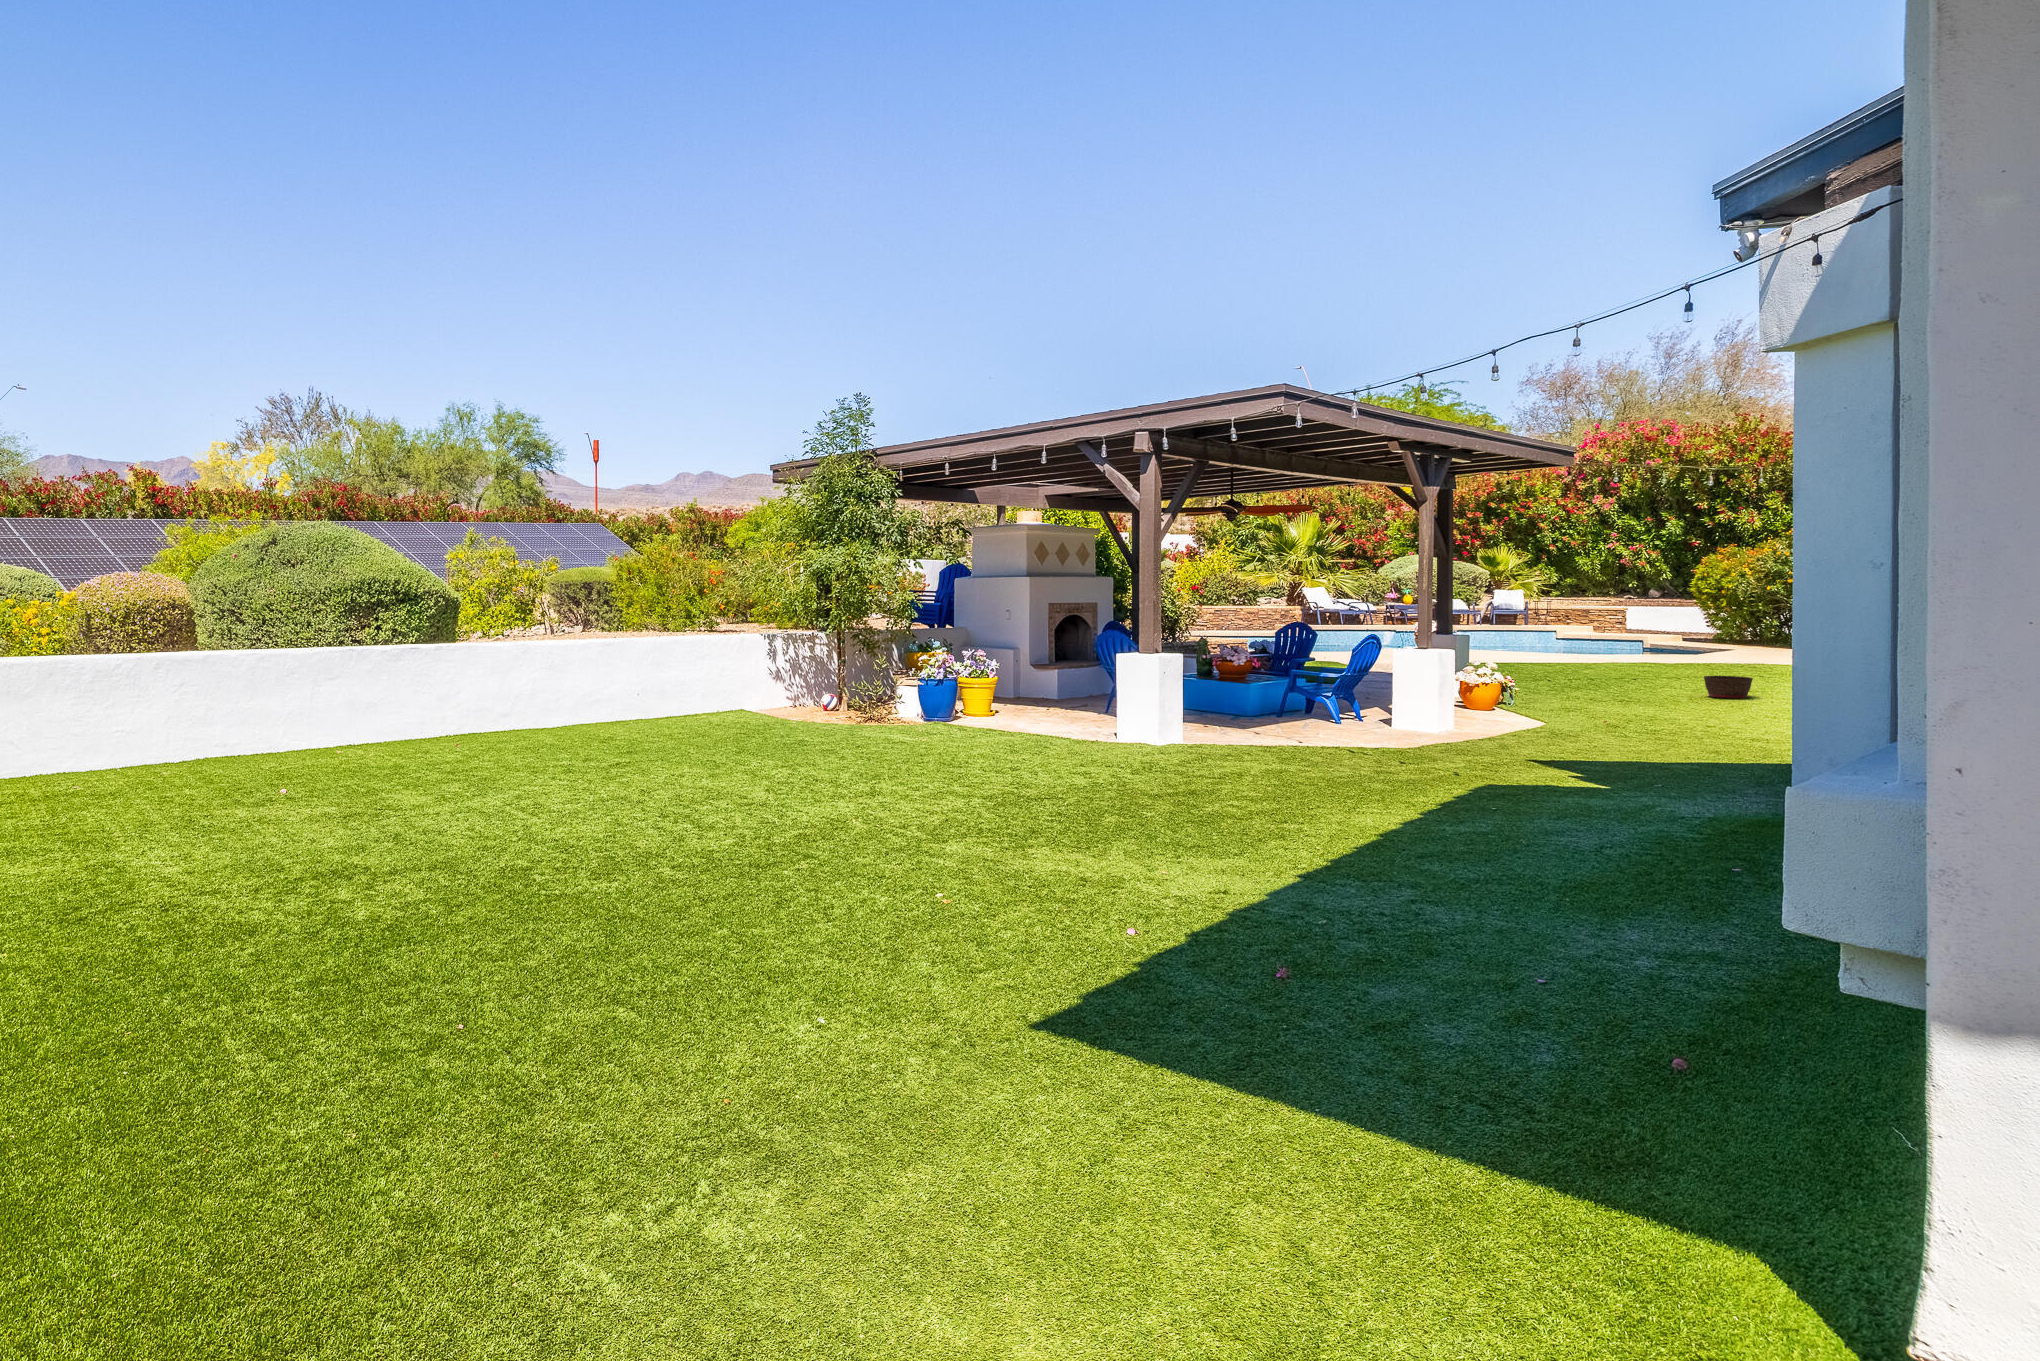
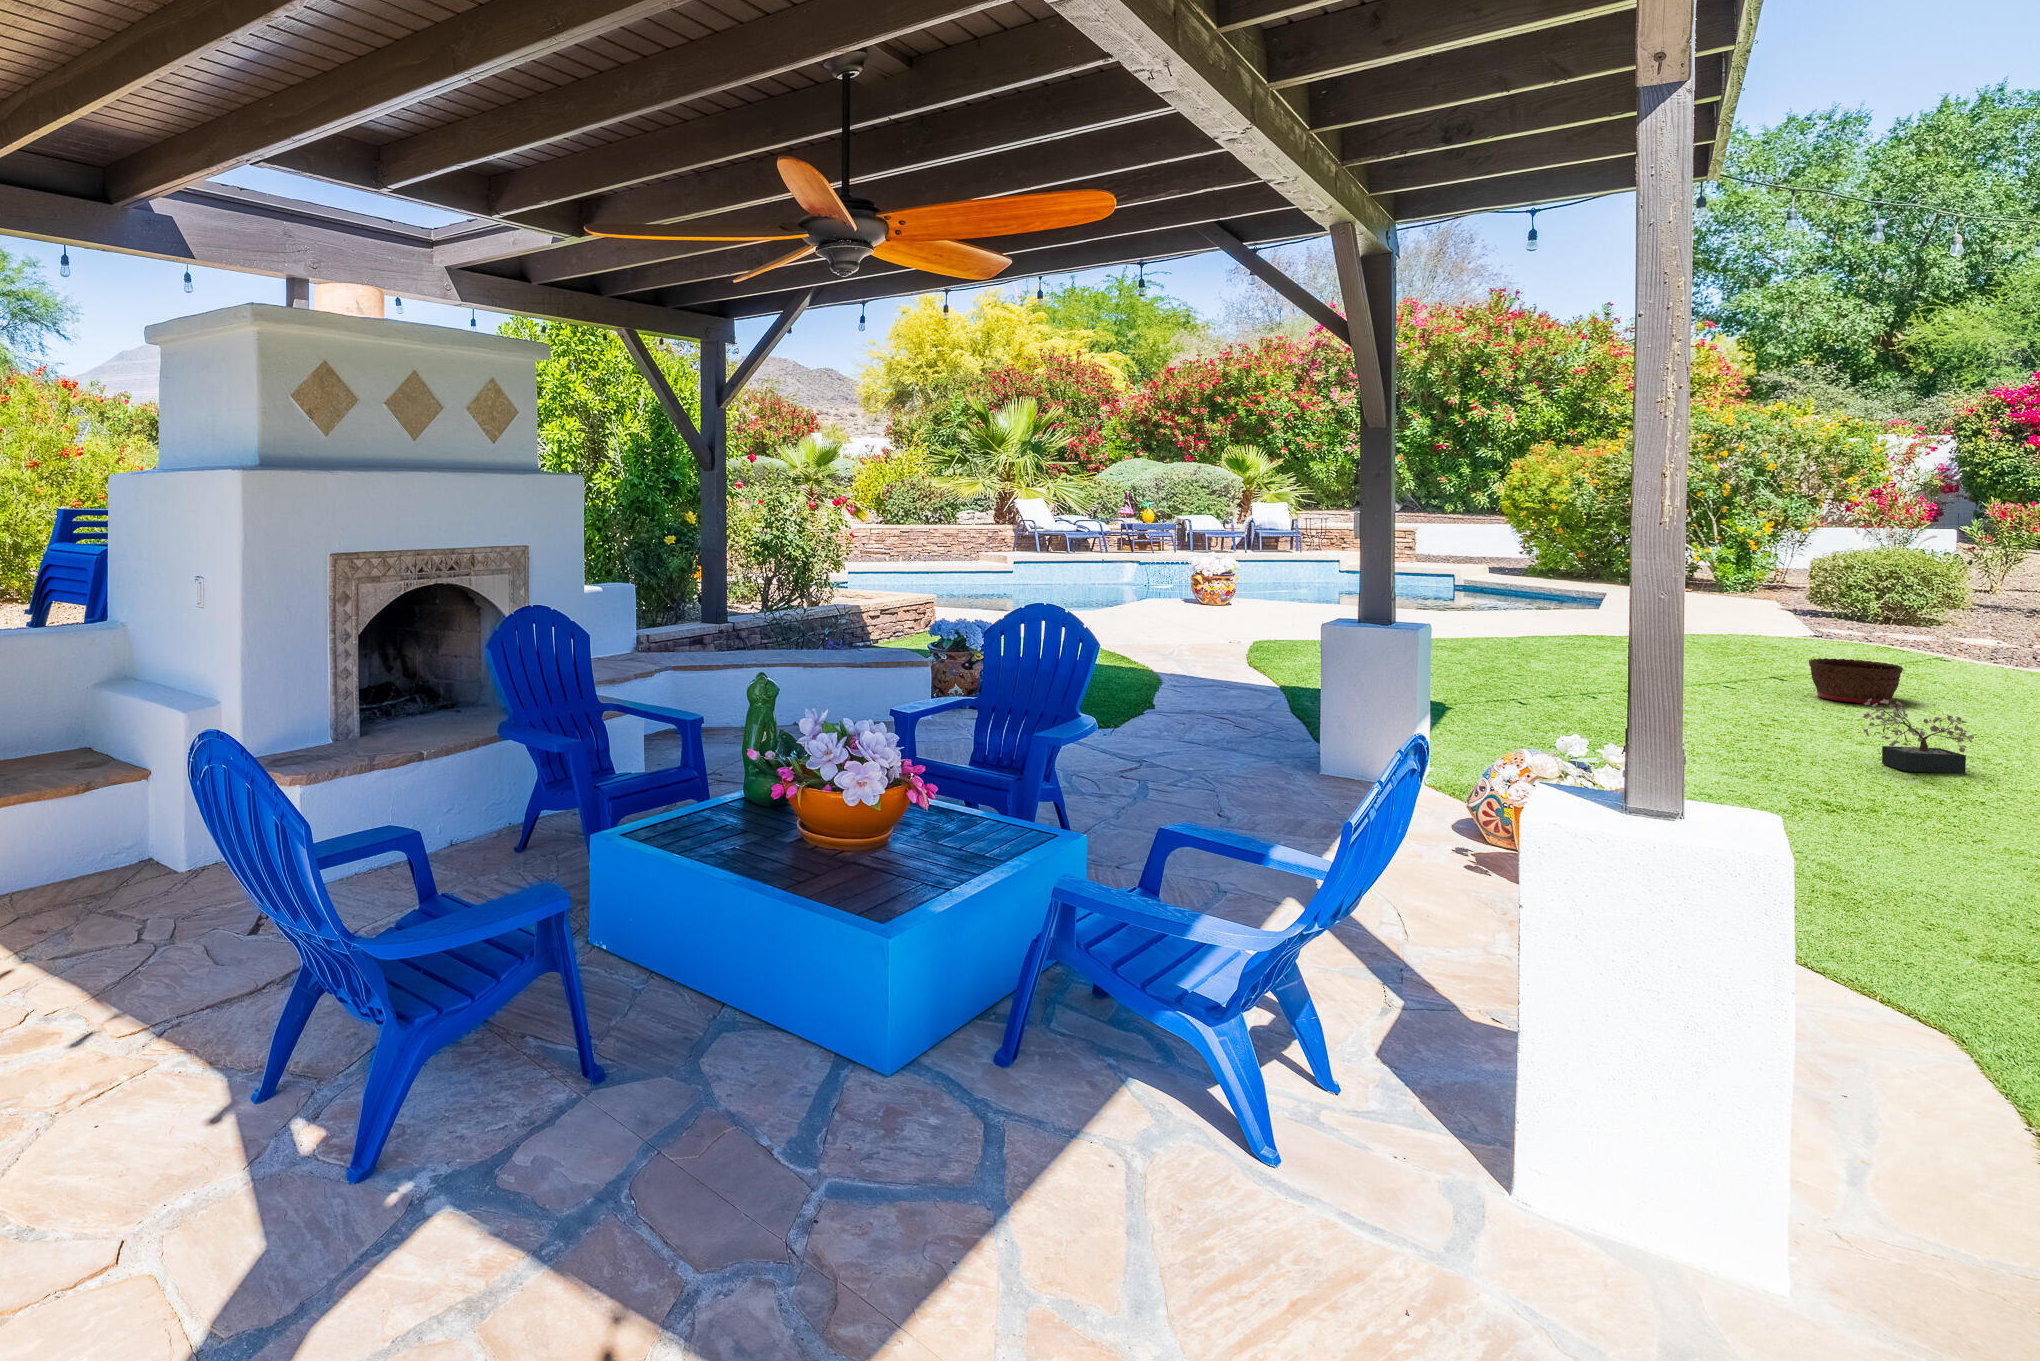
decorative plant: none [1652,683,1705,718] -> present [1862,698,1974,773]

